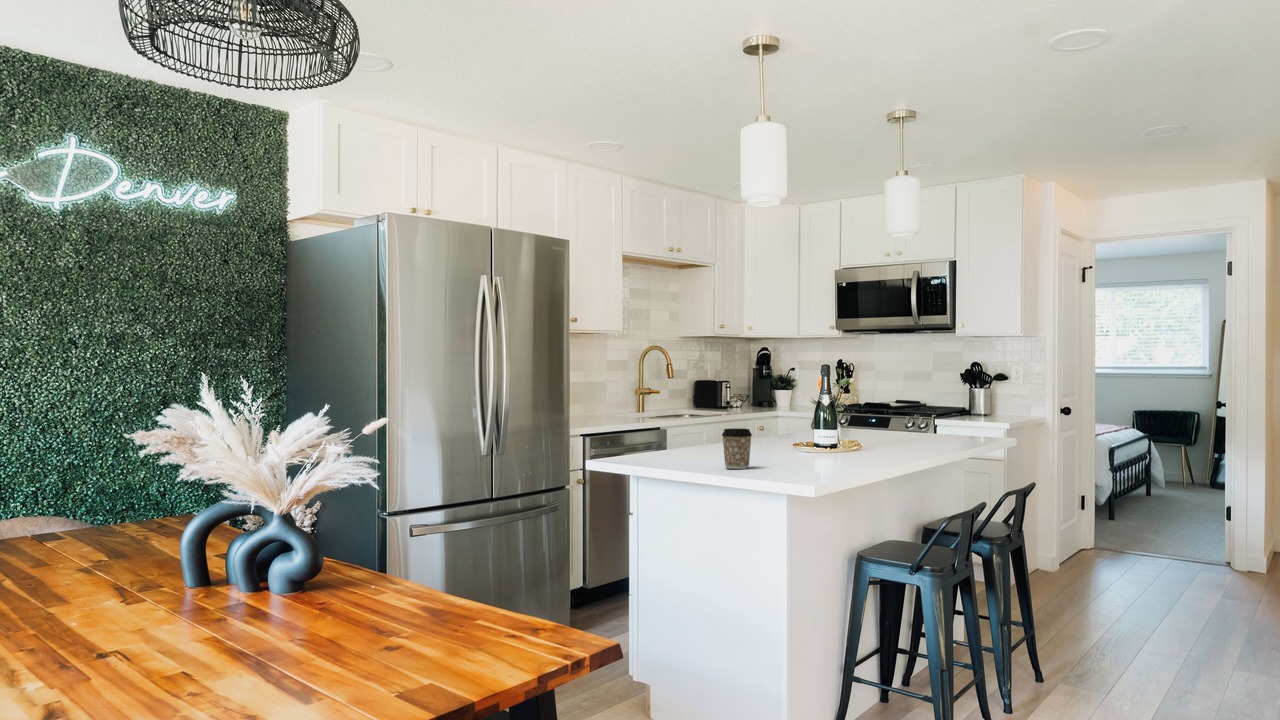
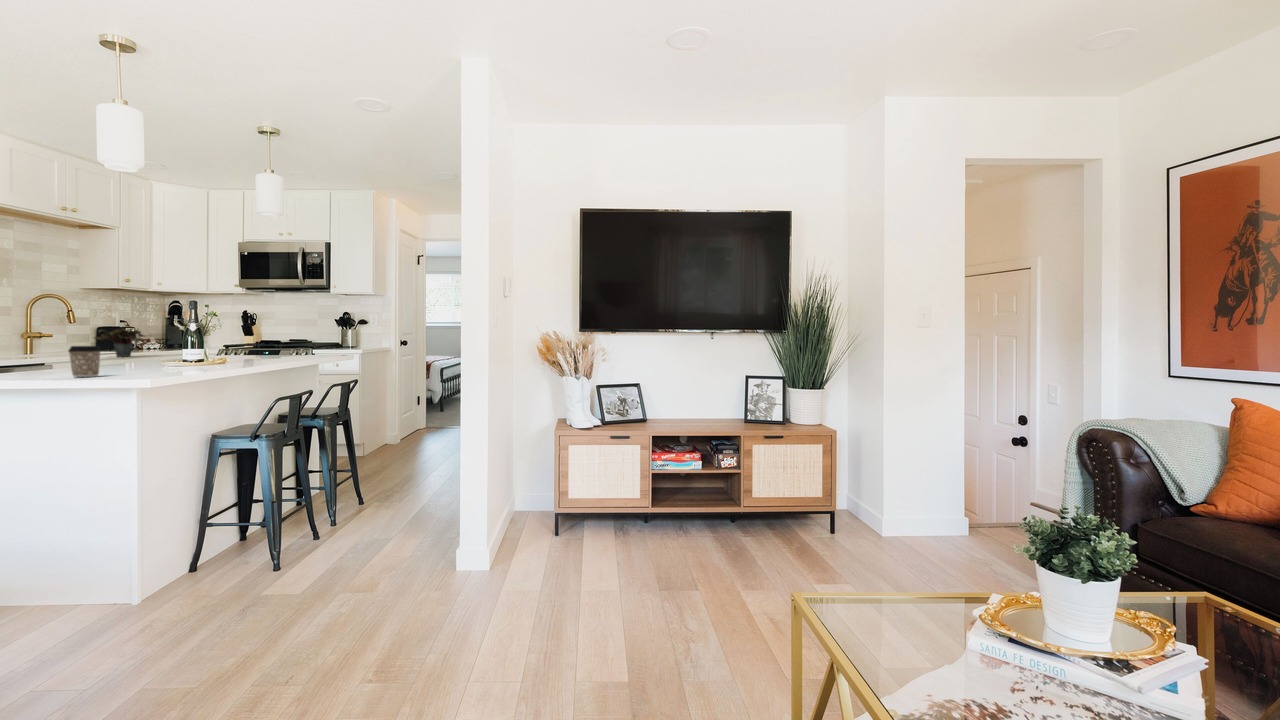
potted plant: none [693,389,747,425] -> present [94,328,144,357]

